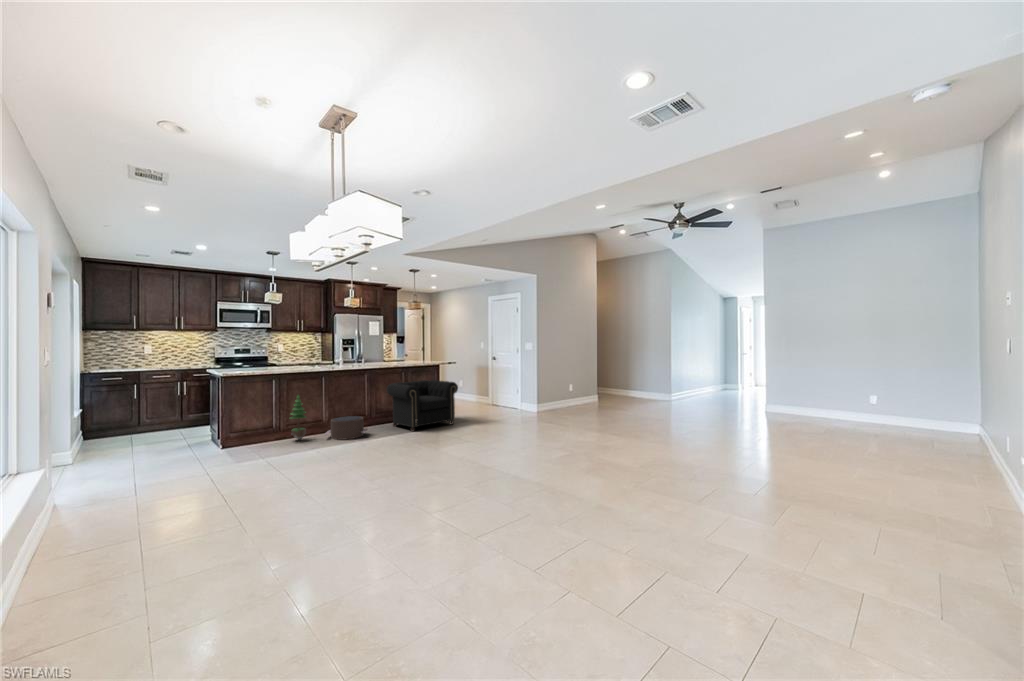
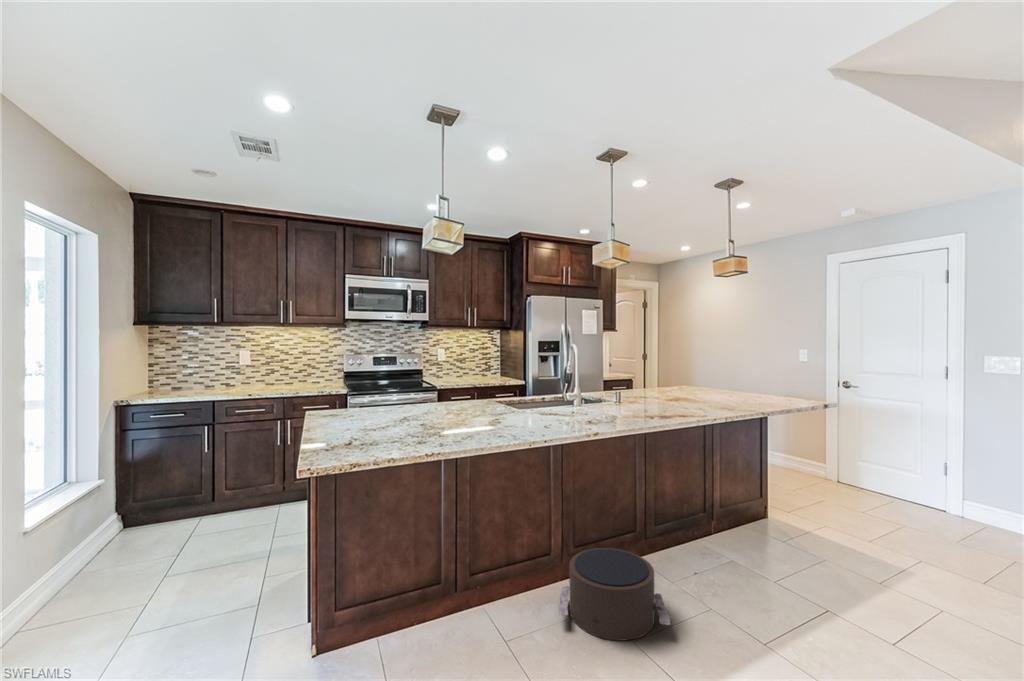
armchair: present [387,380,458,431] -> none [678,445,877,613]
potted tree: present [291,395,306,440] -> none [470,494,514,617]

